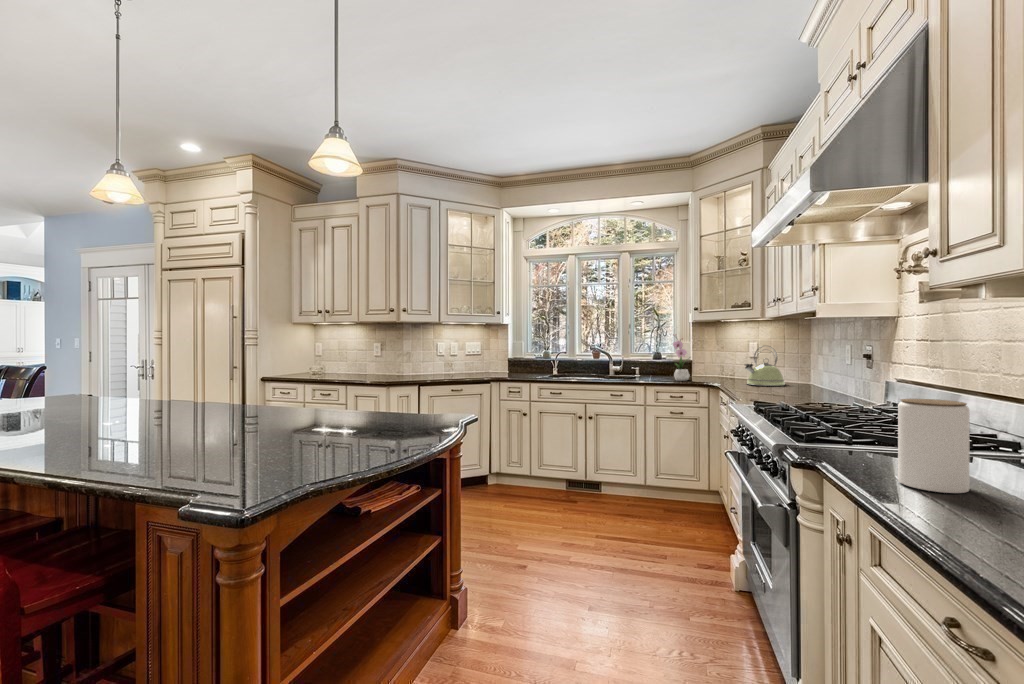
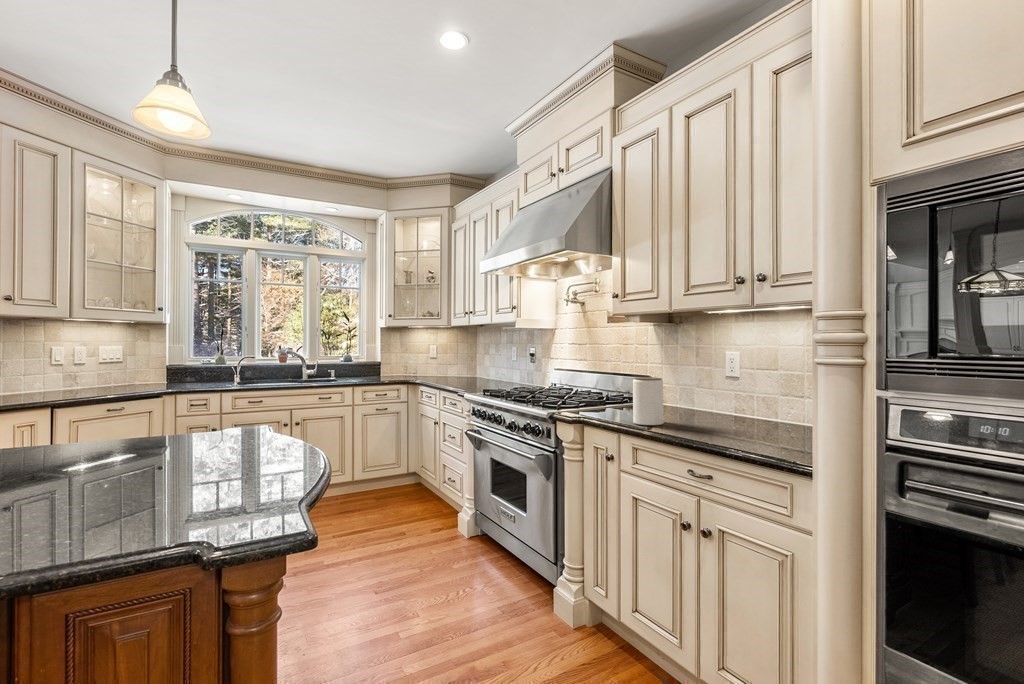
flower arrangement: present [673,339,690,381] -> none [374,338,389,380]
kettle: present [745,346,785,386] -> none [441,348,468,379]

